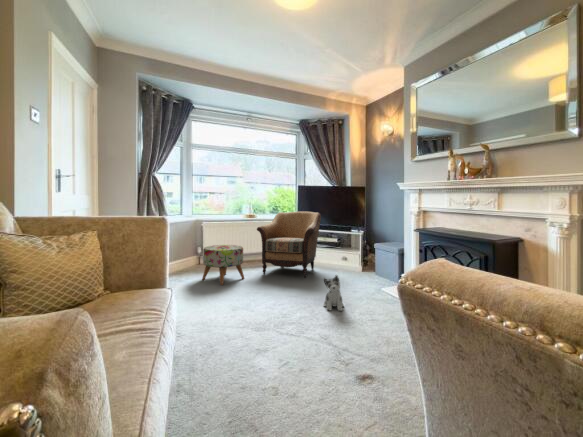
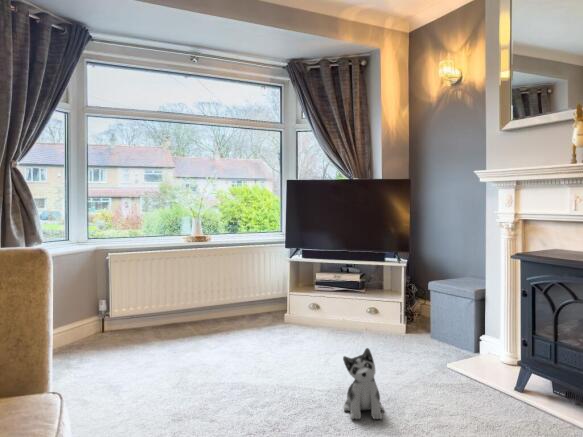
armchair: present [257,211,321,278] -> none [210,226,329,352]
ottoman: present [202,245,244,285] -> none [106,293,189,373]

